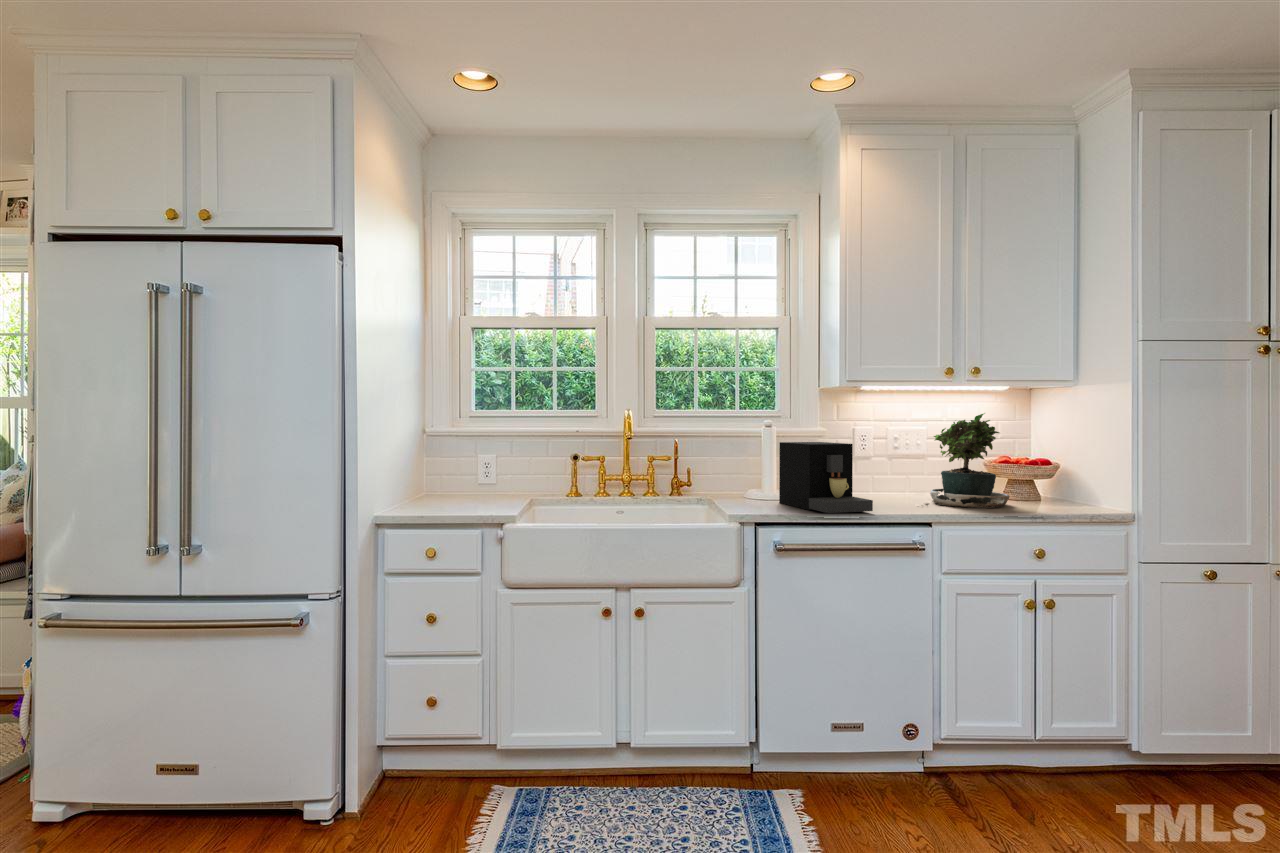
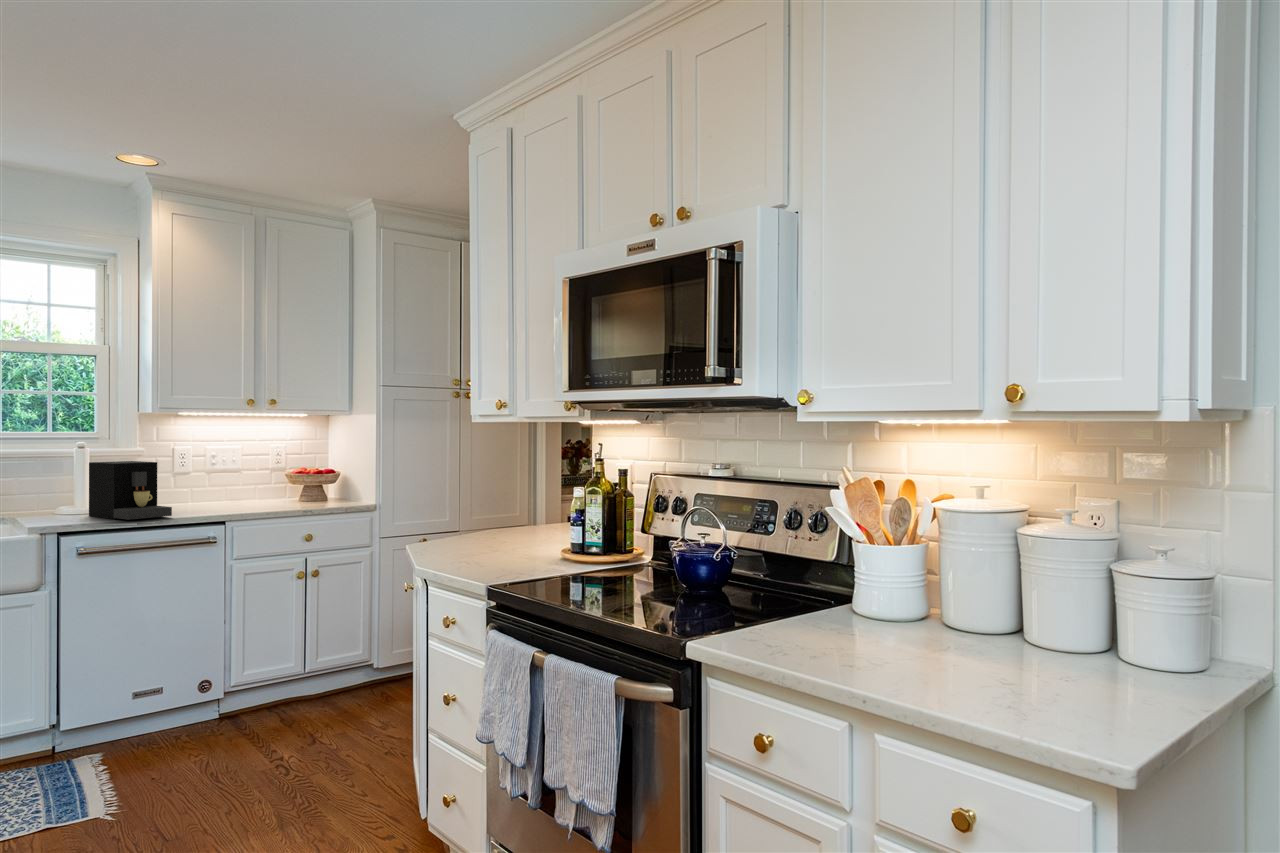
potted plant: present [921,413,1010,507] -> none [218,436,294,510]

